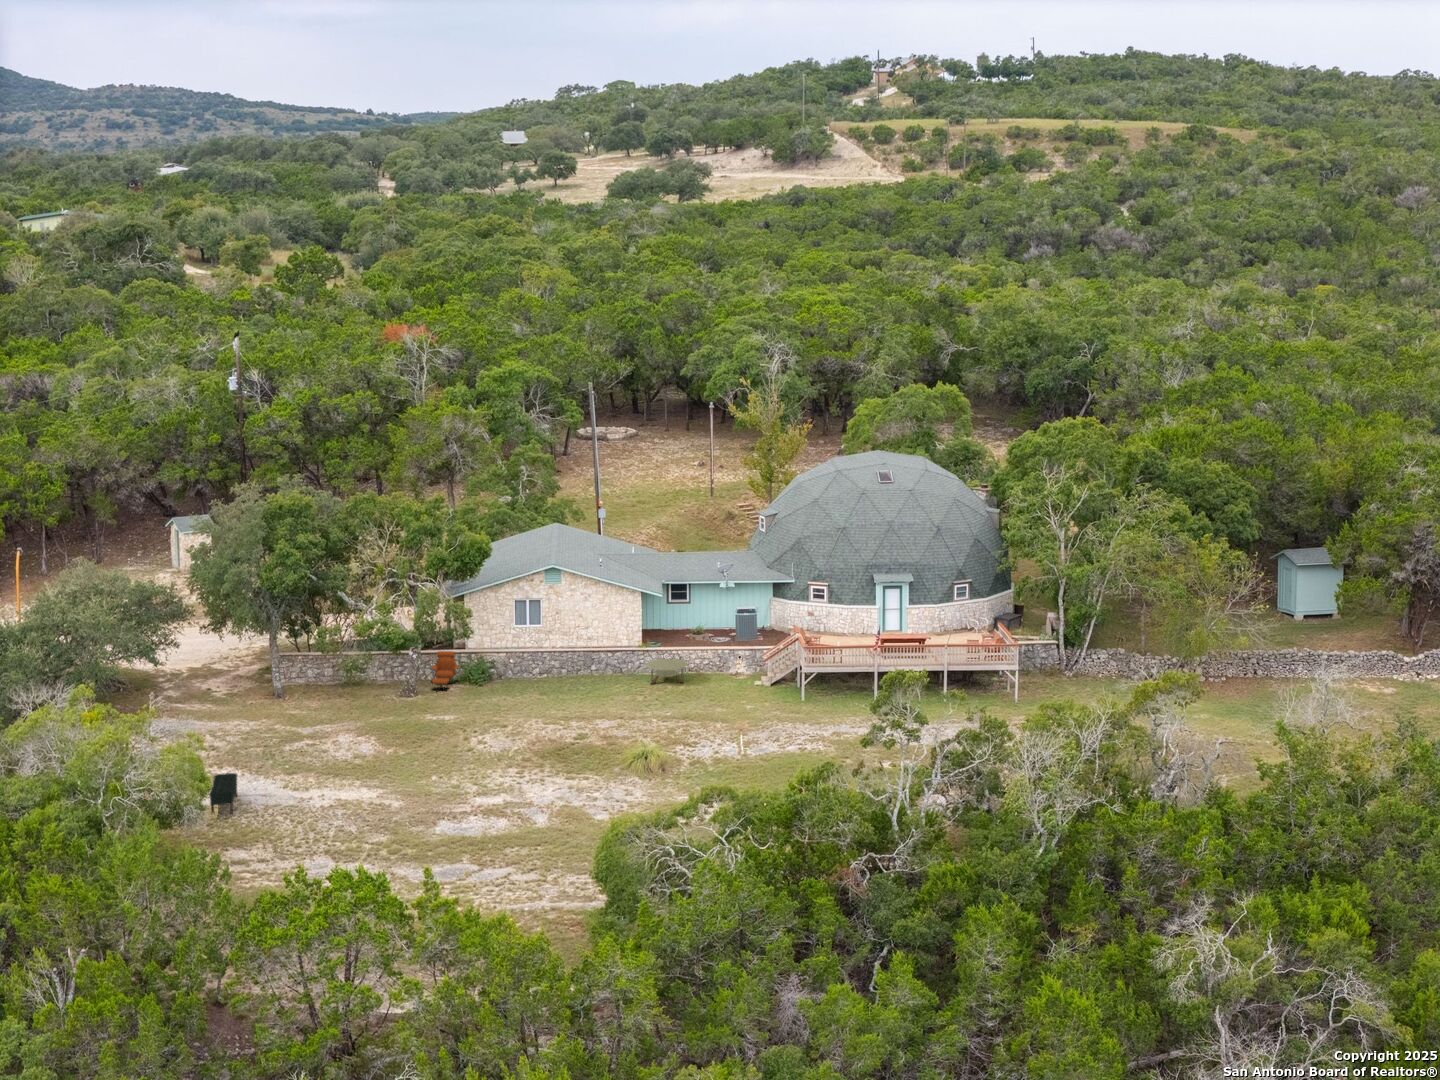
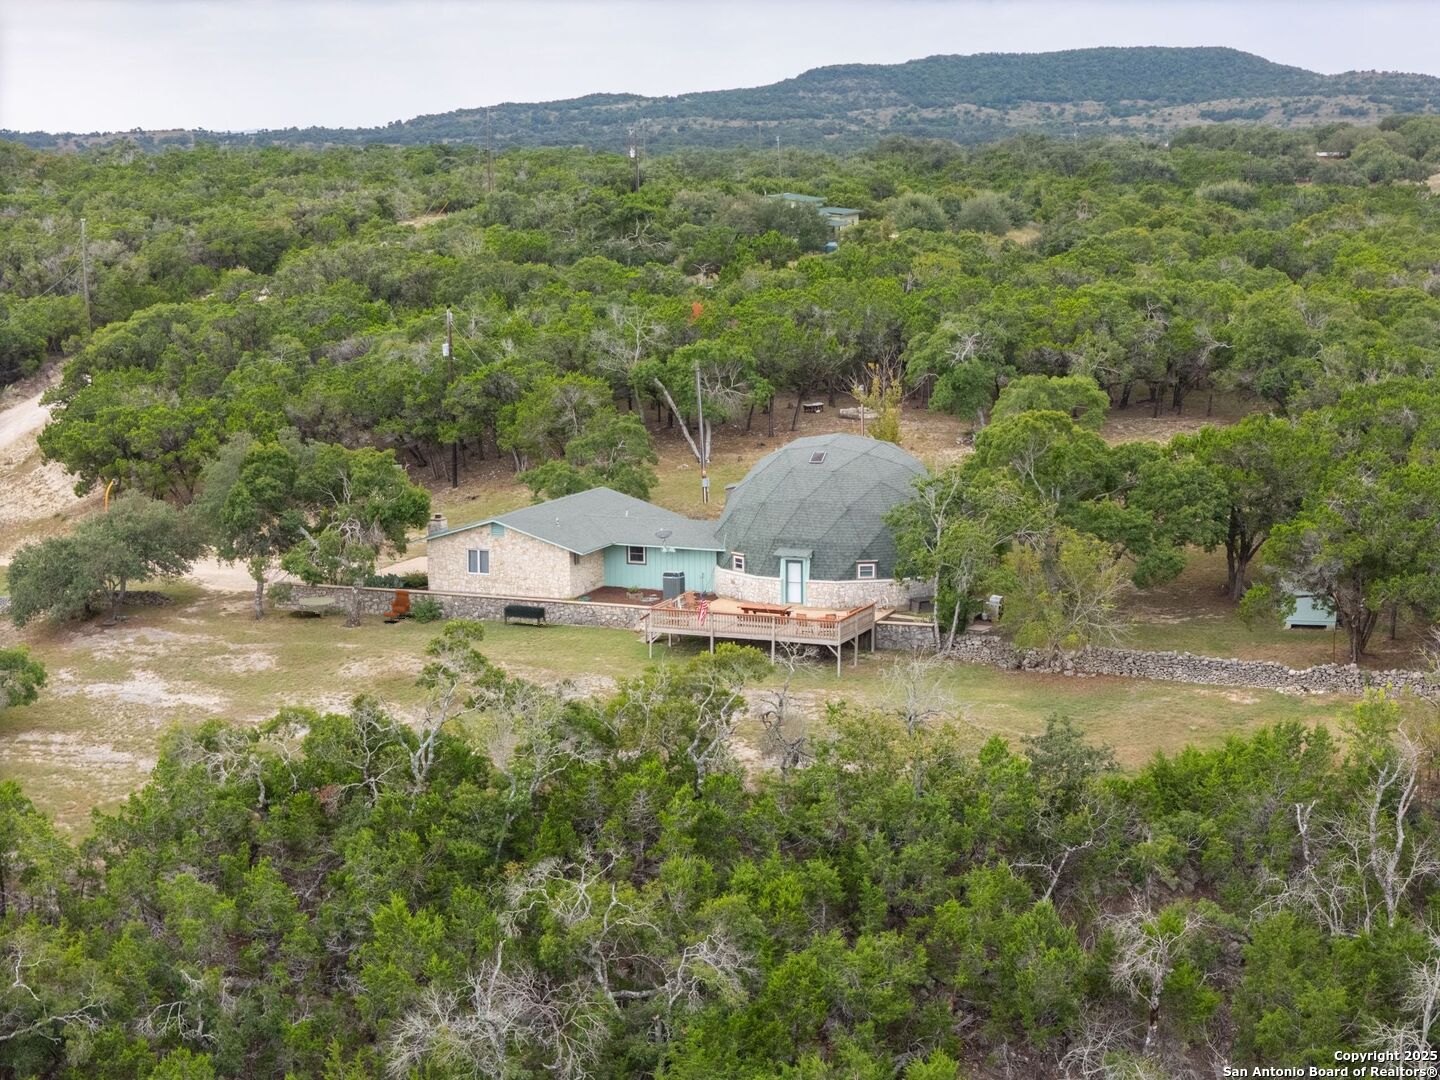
round table: present [646,659,687,684] -> present [299,597,335,618]
bench: present [209,773,237,815] -> present [504,605,545,627]

